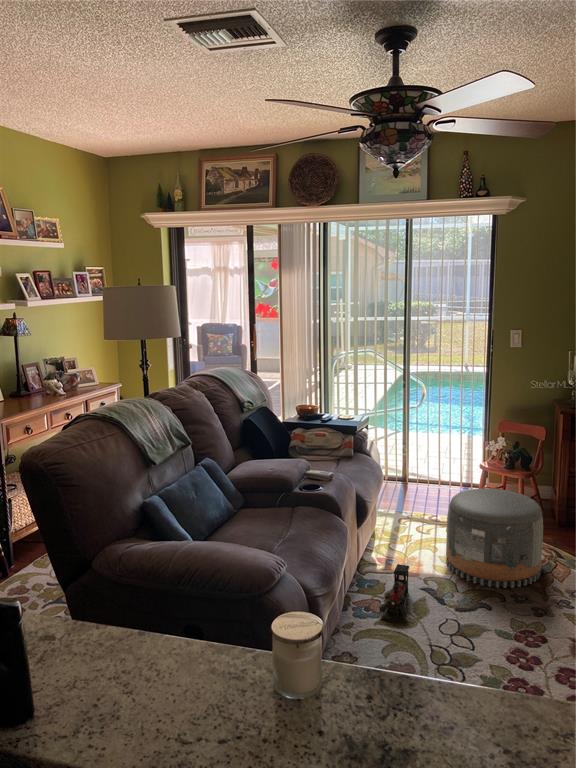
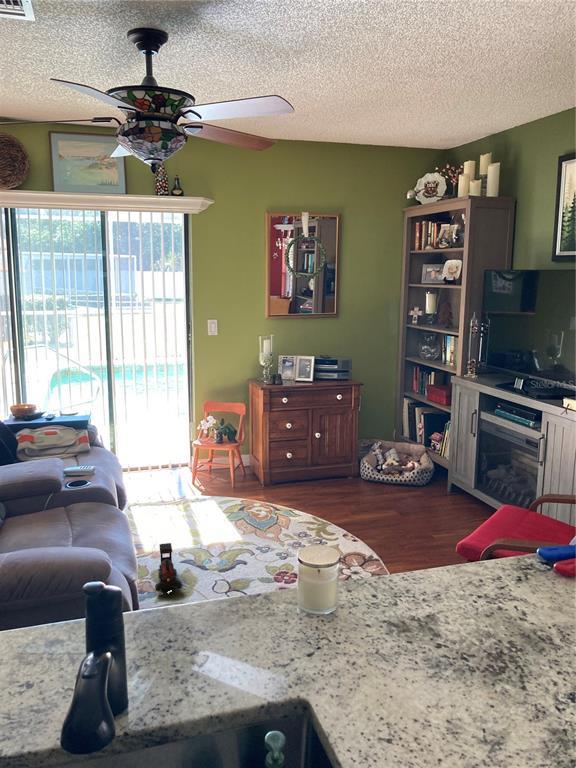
pouf: present [446,489,543,588] -> none [189,460,271,546]

